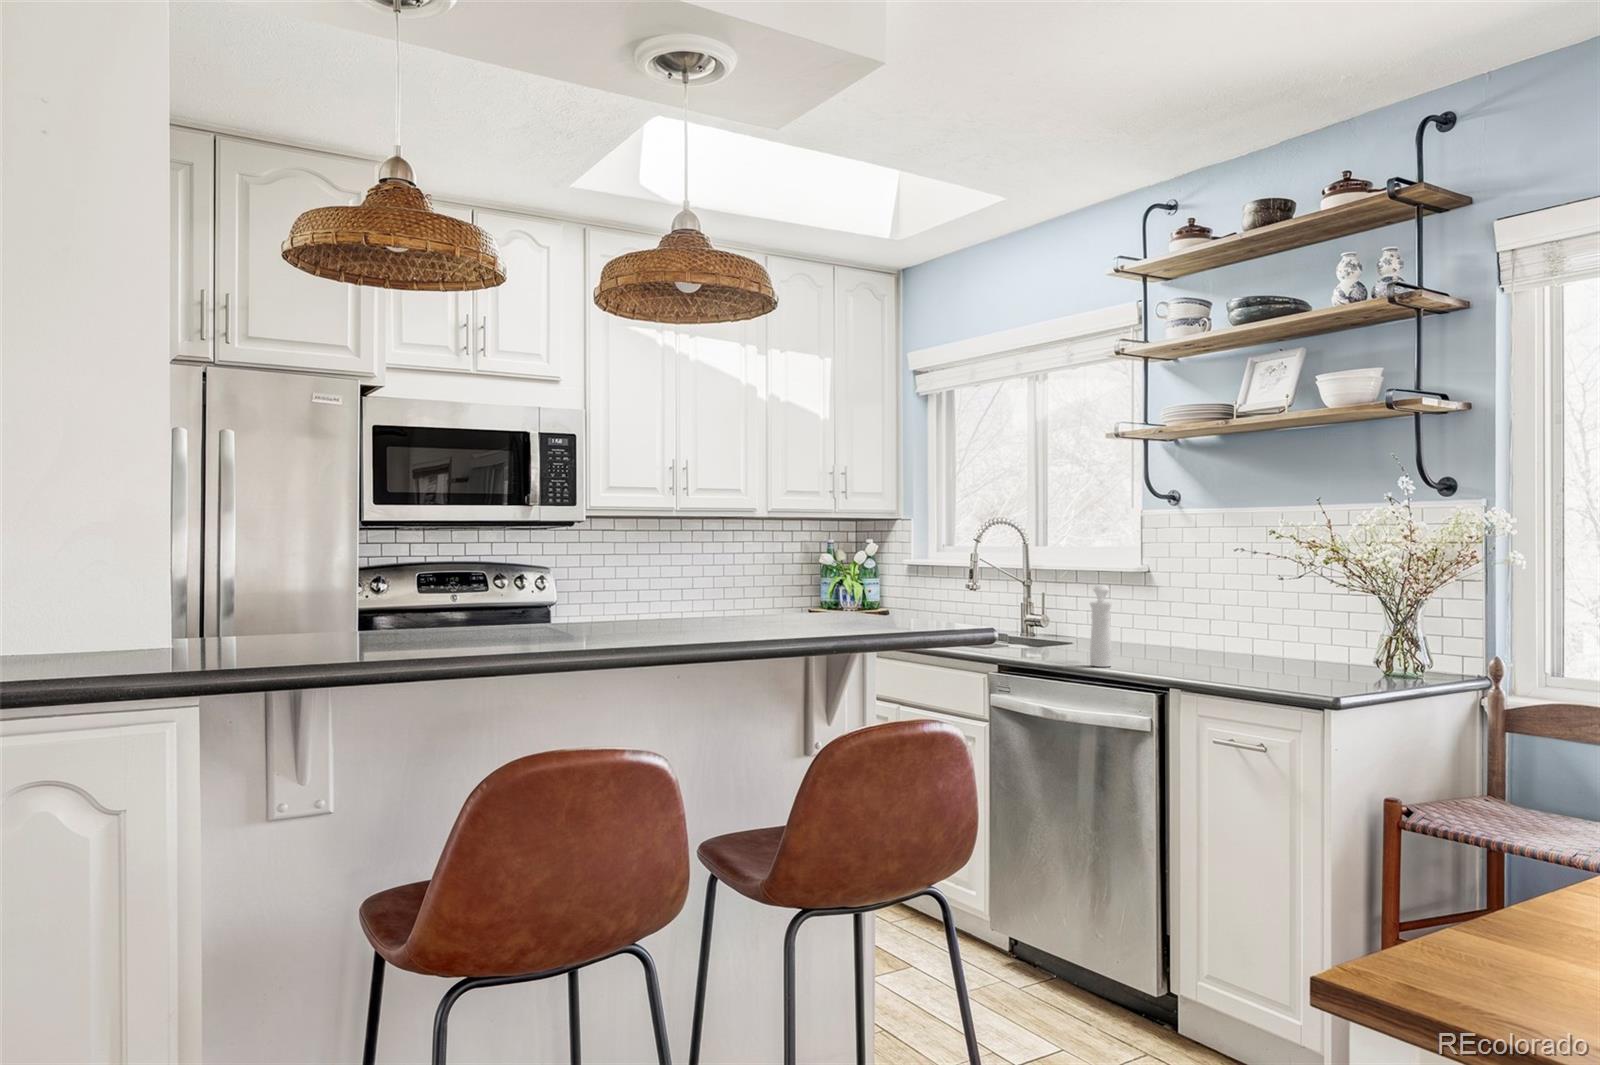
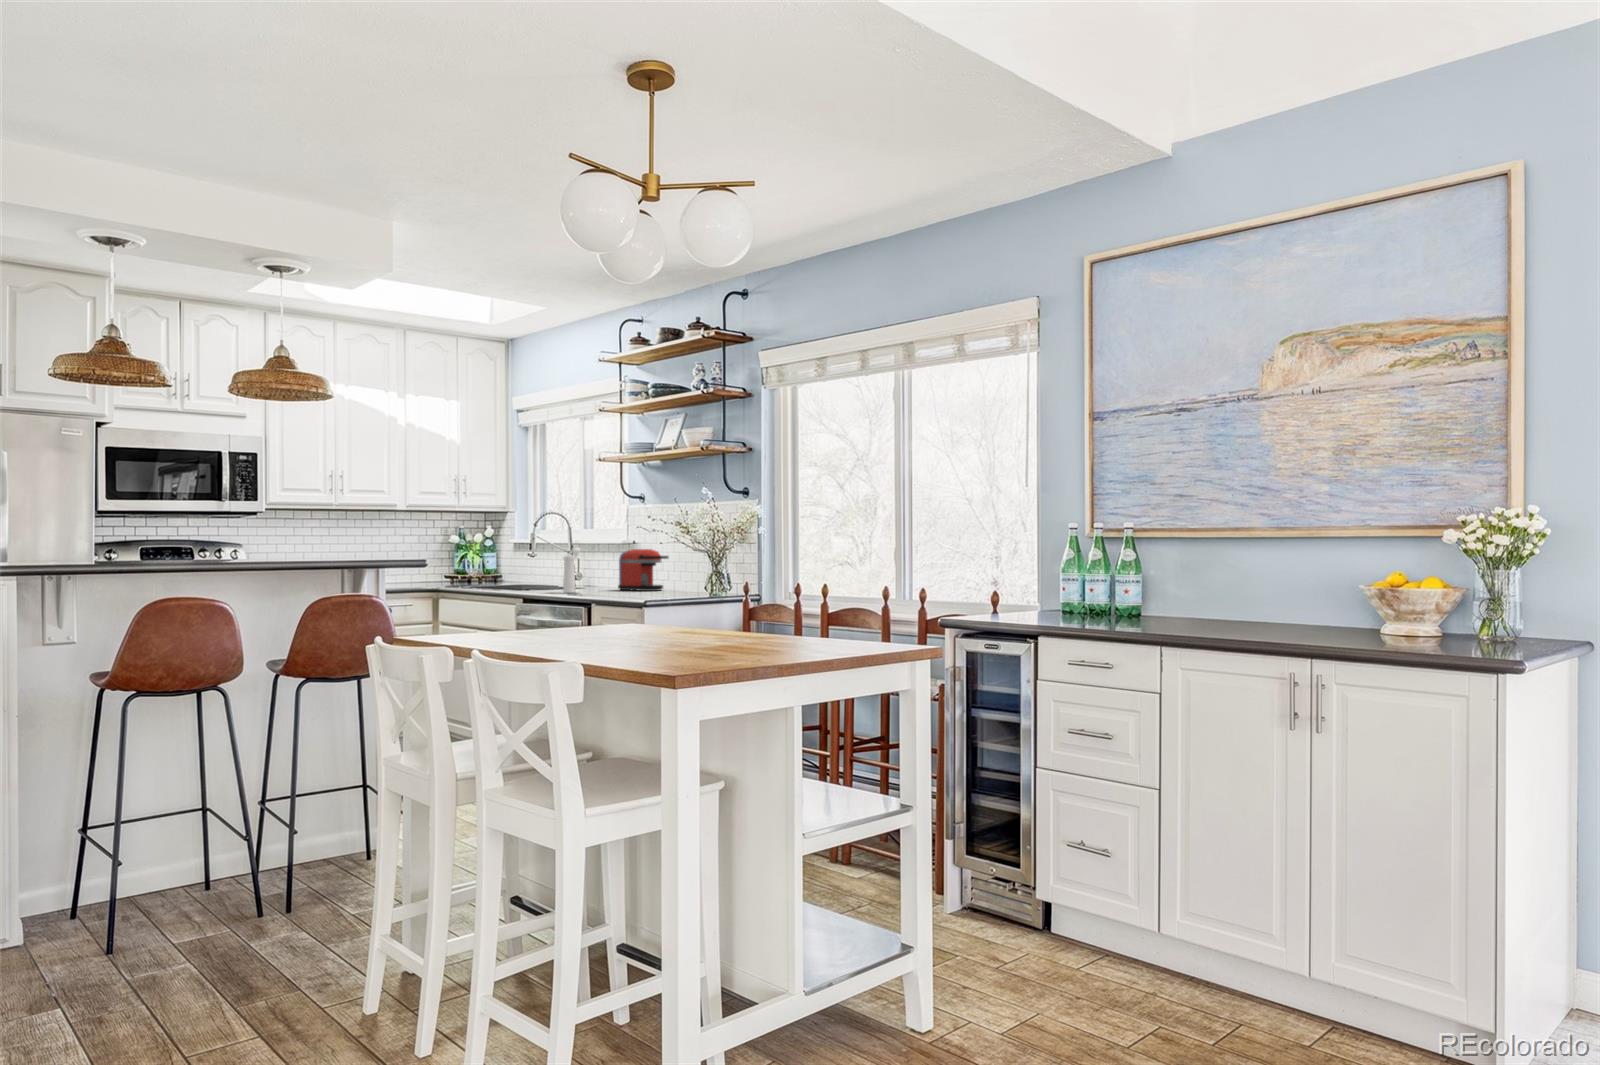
coffee maker: none [1170,589,1277,665] -> present [618,549,668,591]

